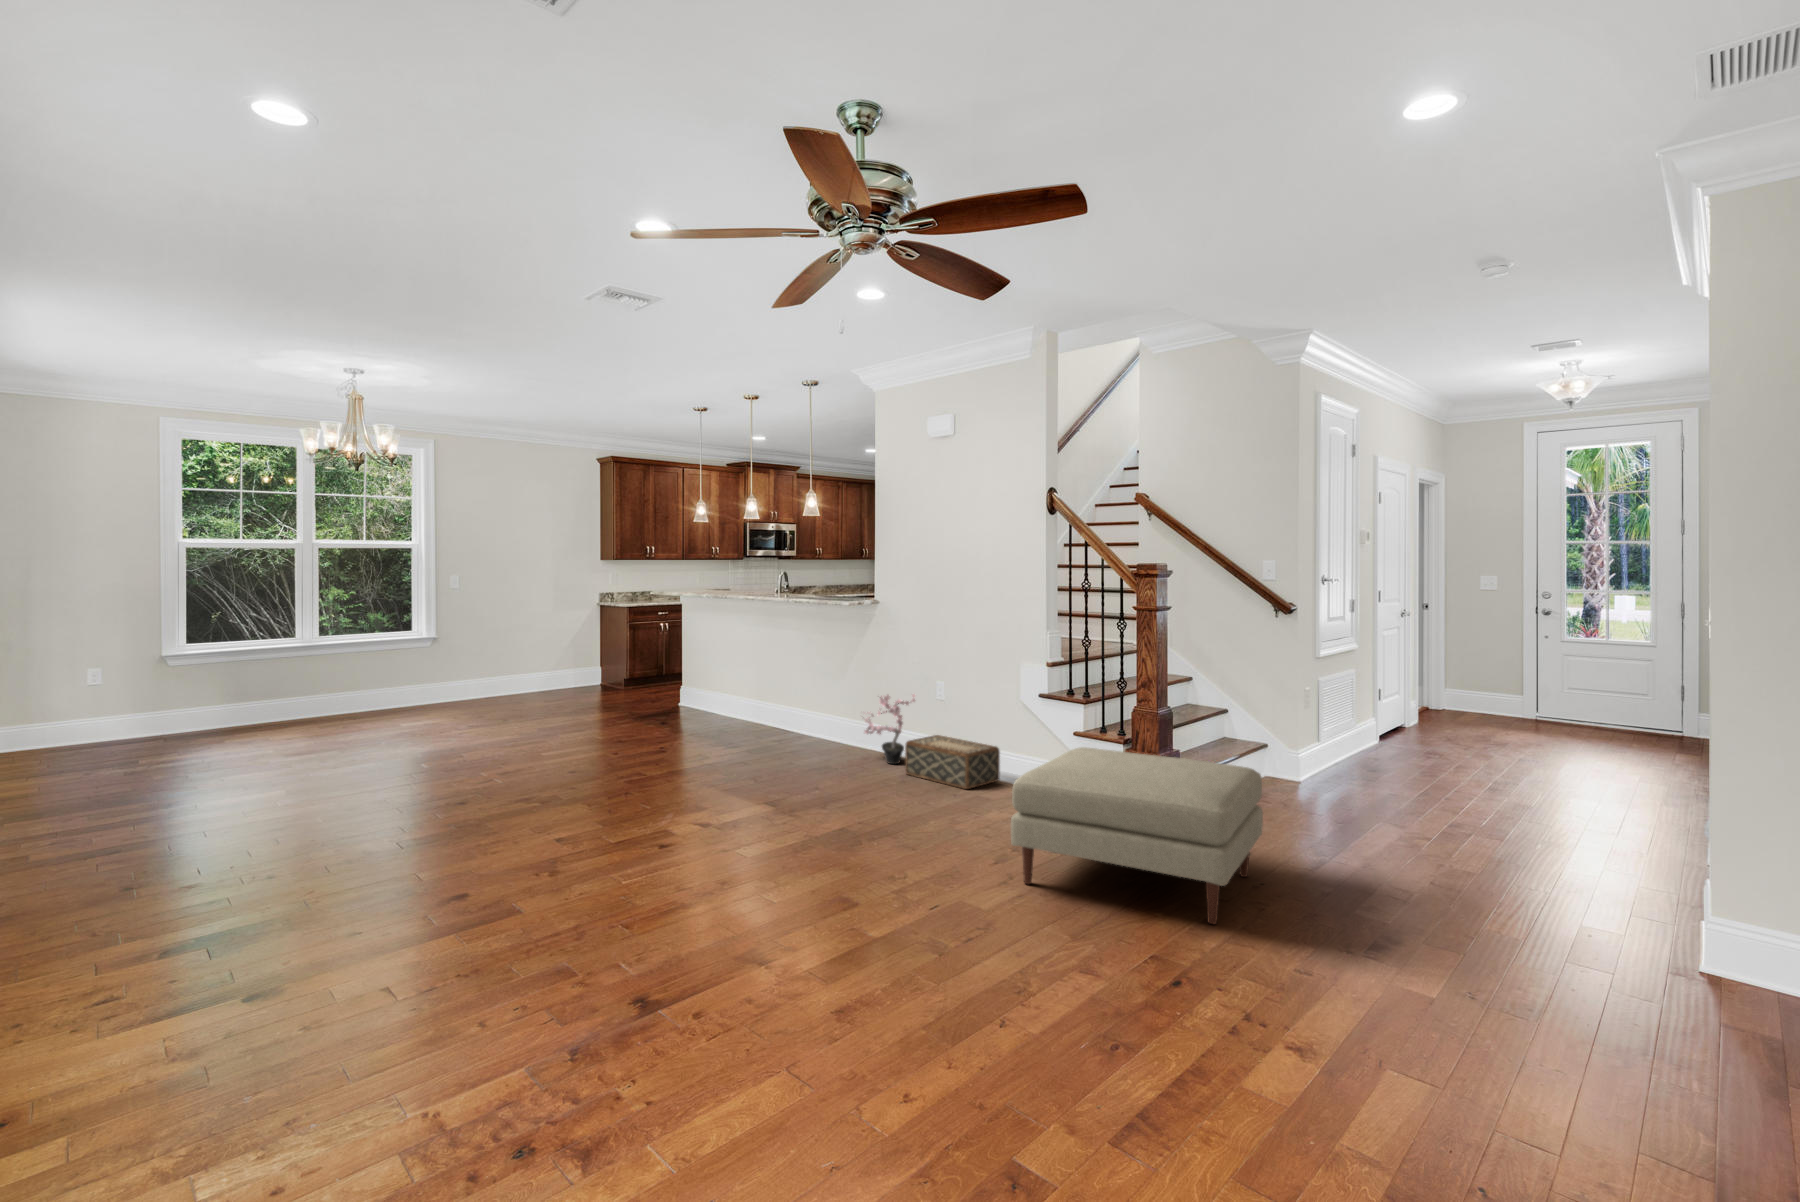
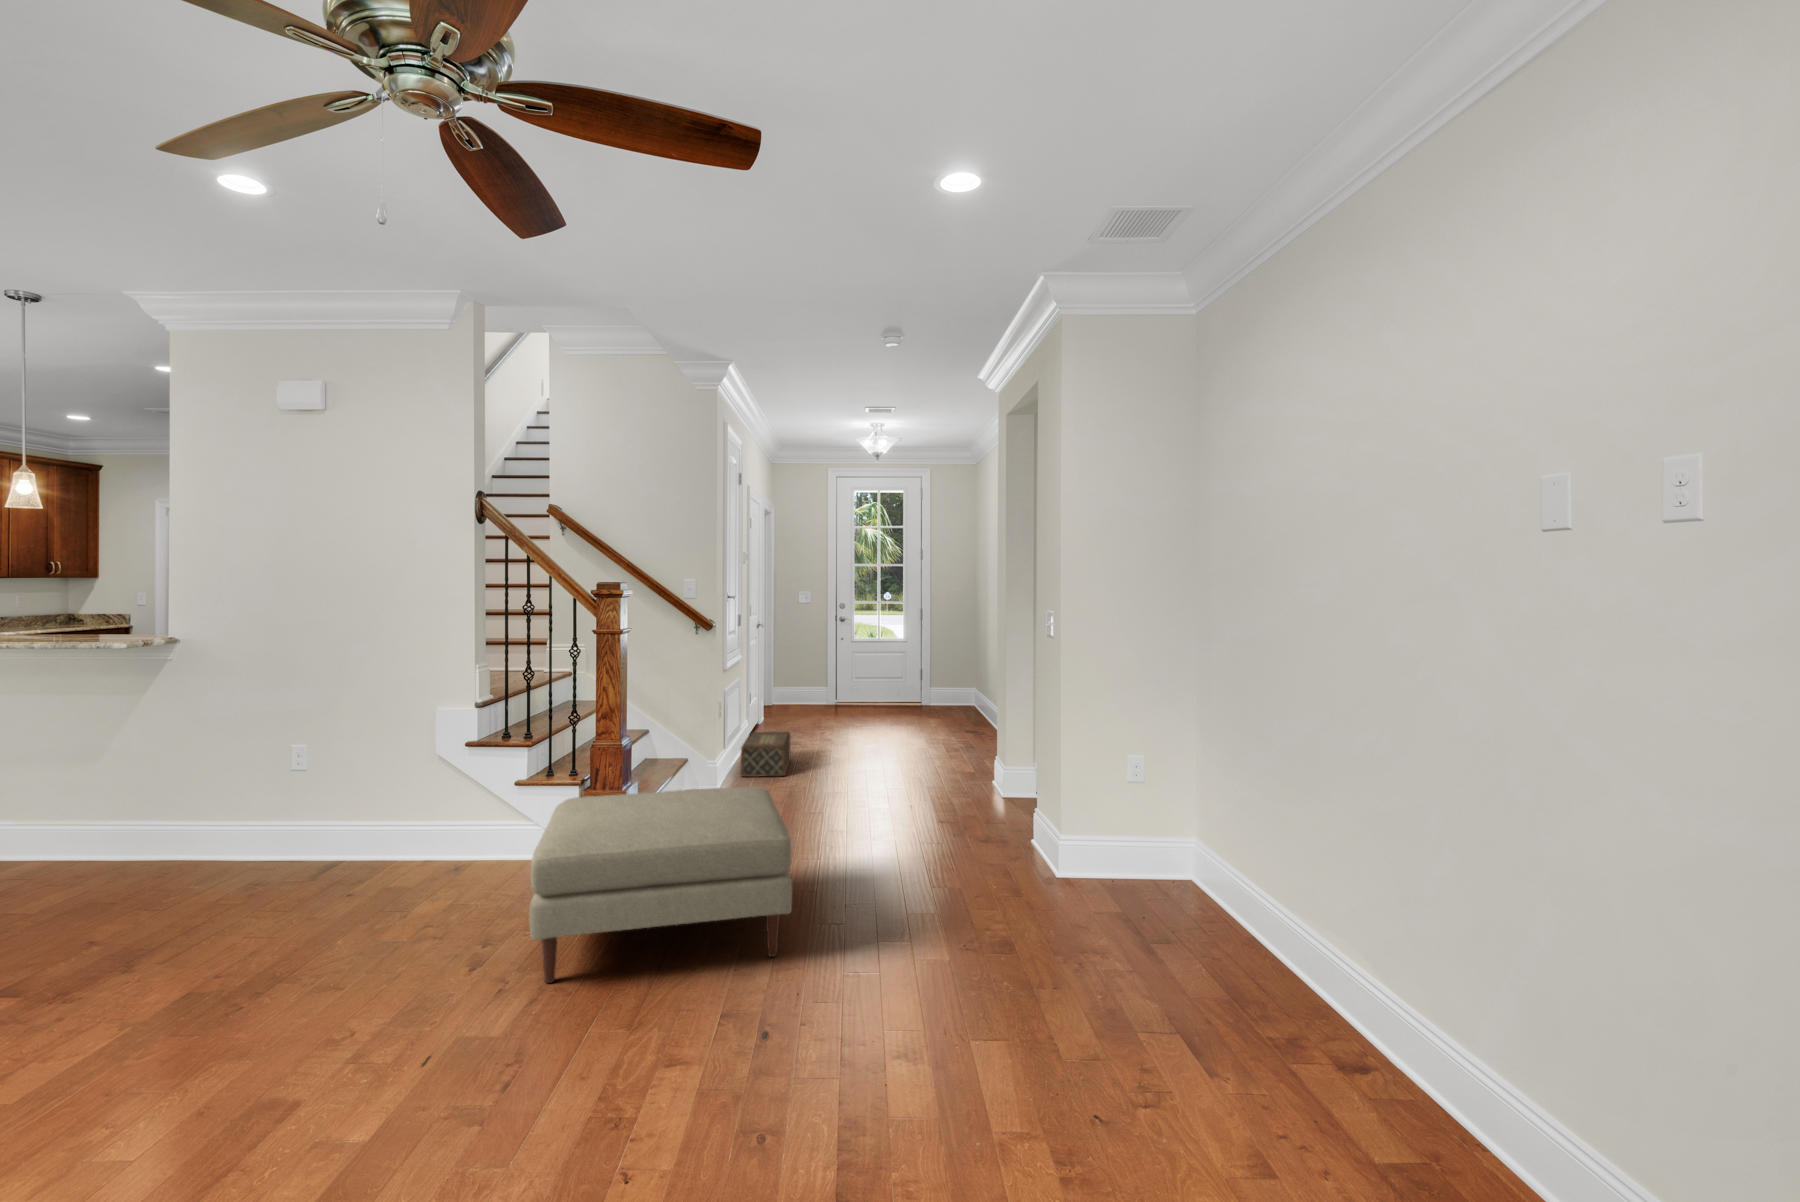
potted plant: present [864,694,915,764] -> none [130,762,254,874]
woven basket: present [905,735,1000,789] -> present [741,732,790,777]

